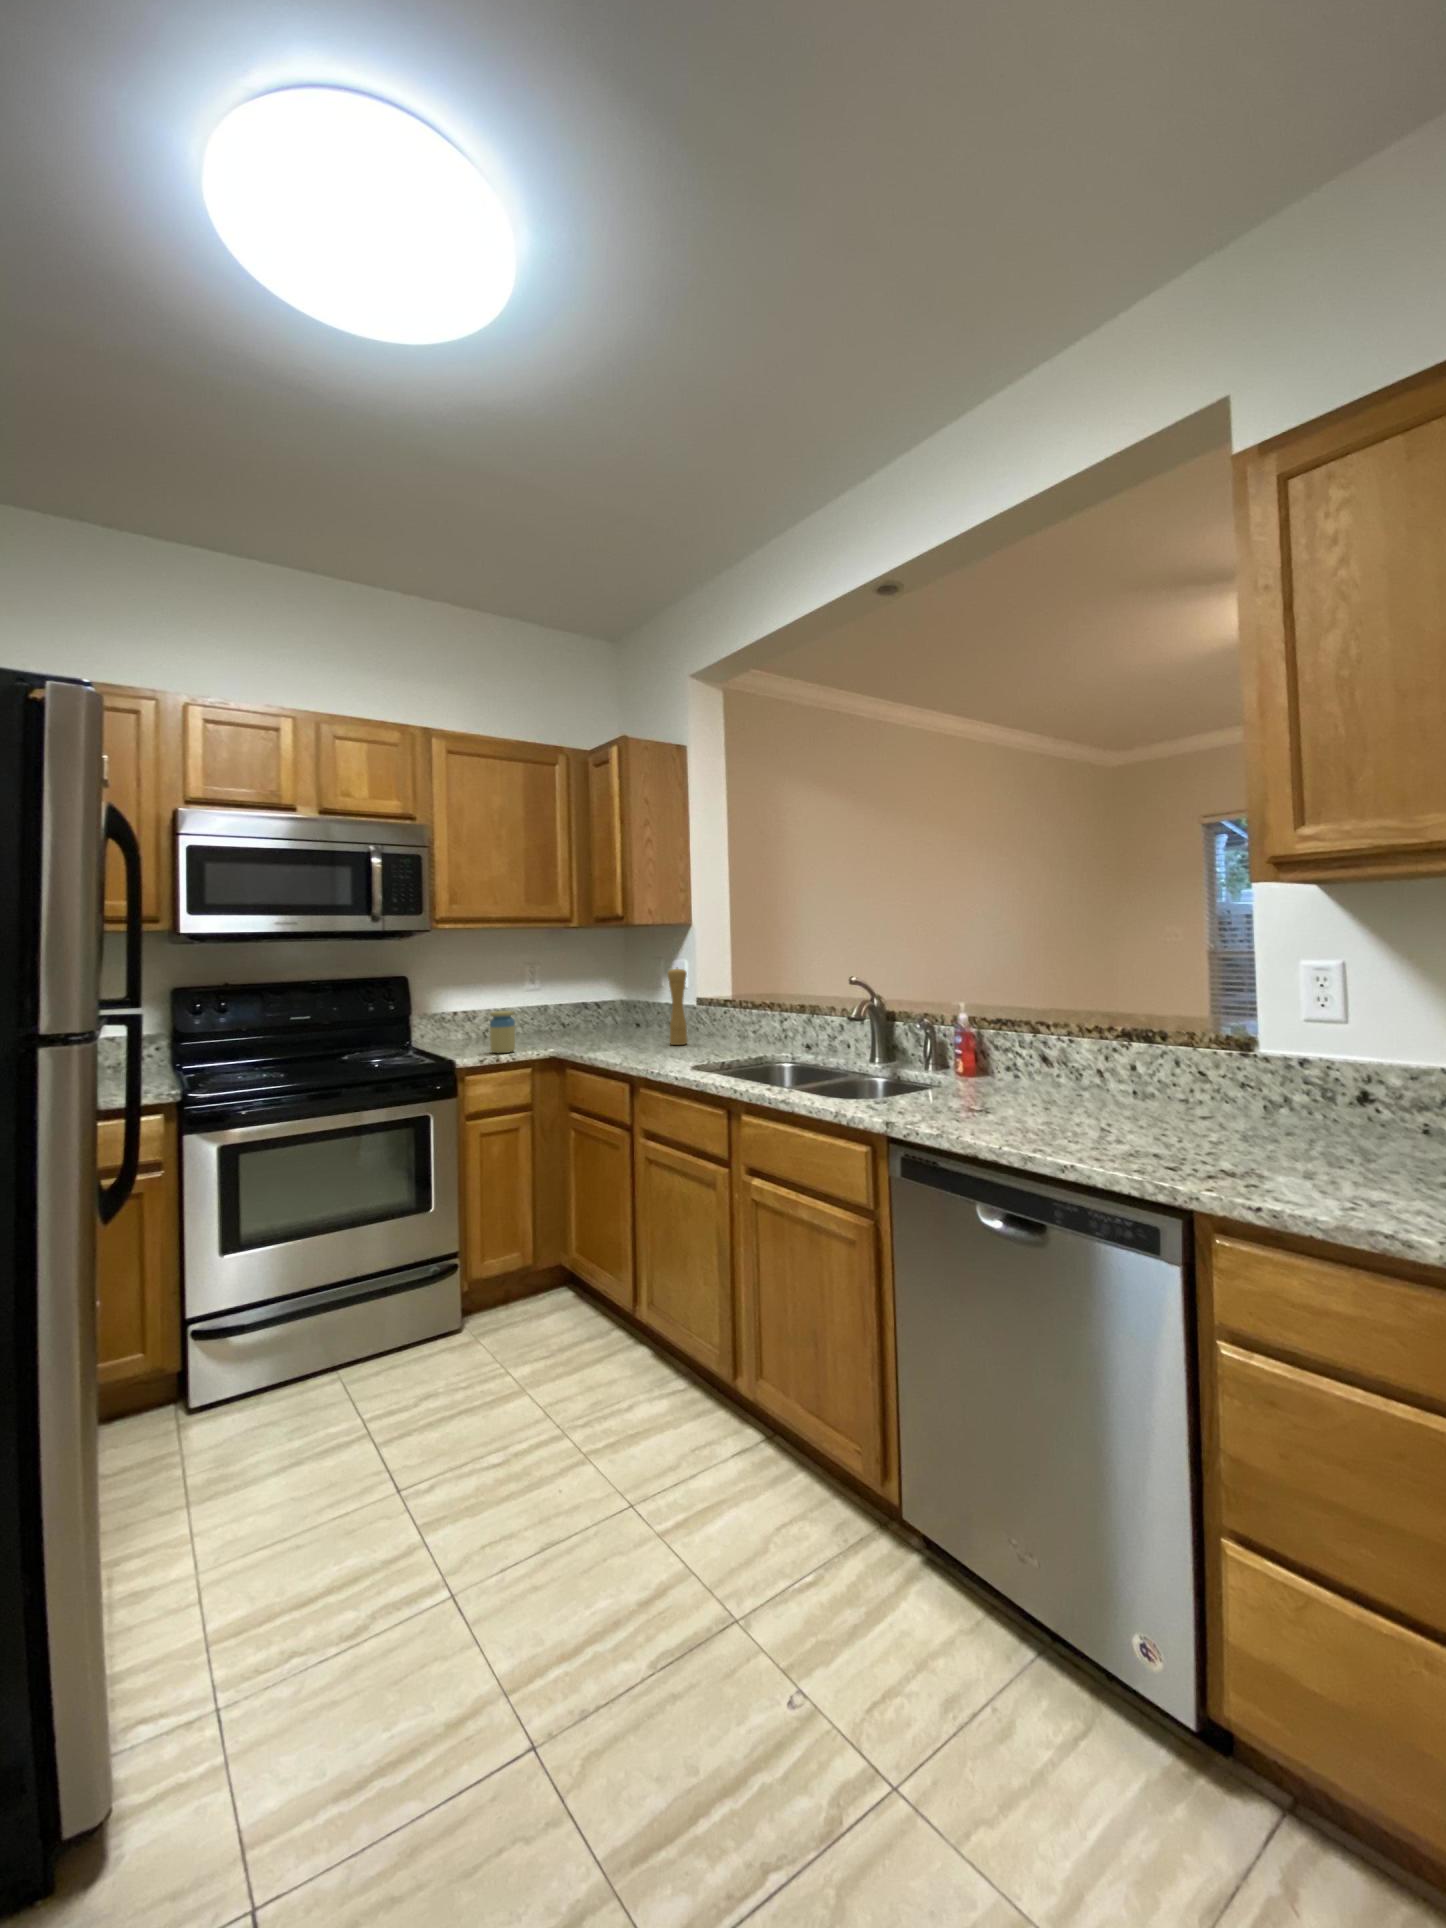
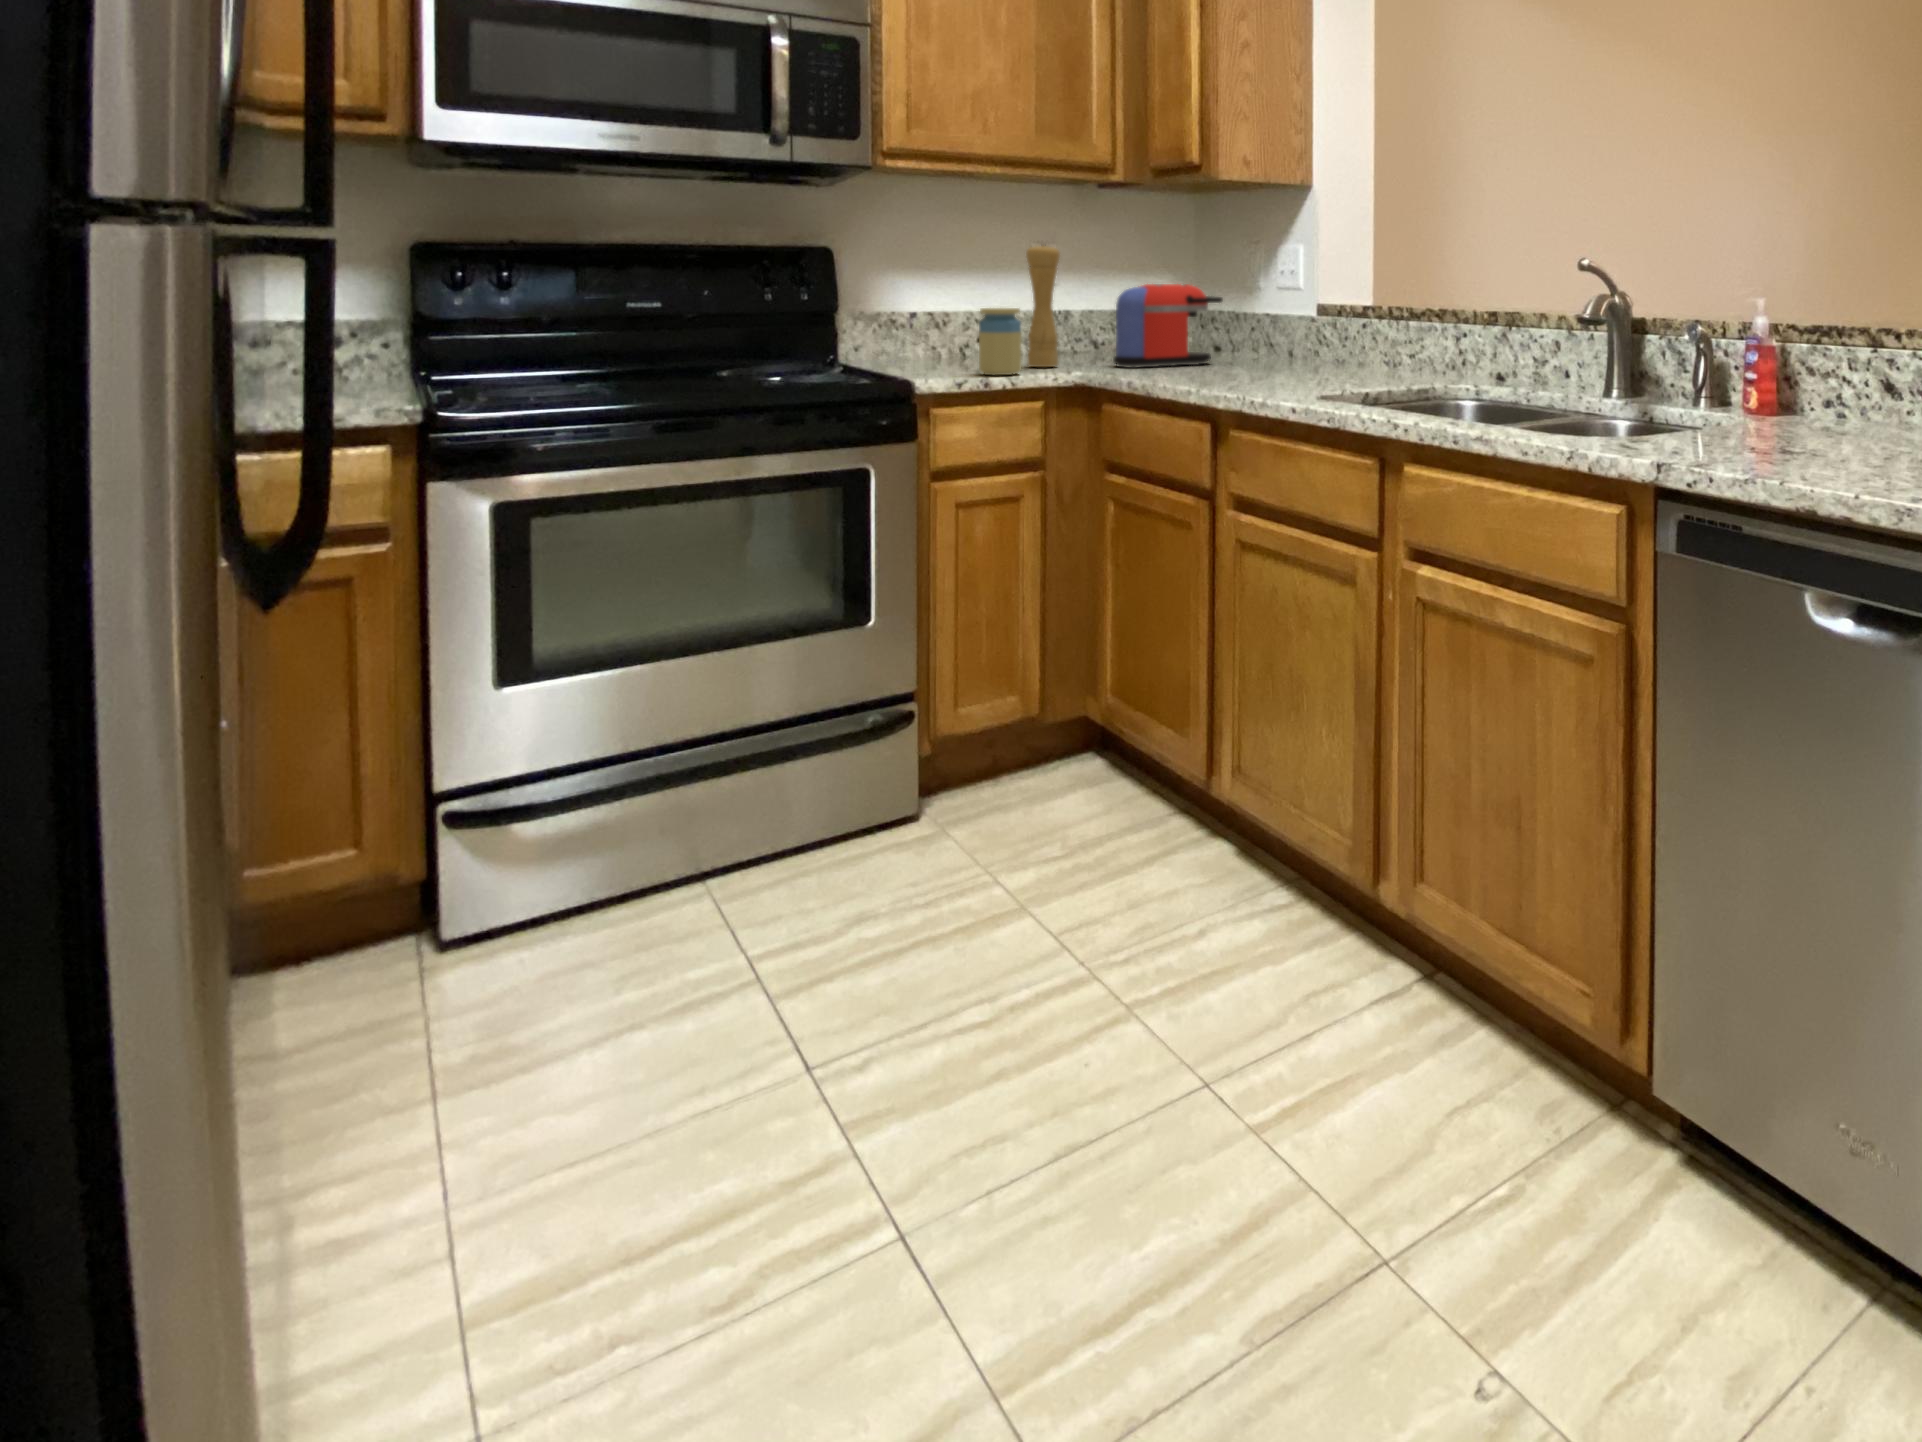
pepper mill: present [667,968,688,1045] -> present [1026,245,1060,367]
coffee maker: none [570,989,637,1043] -> present [1113,284,1223,368]

